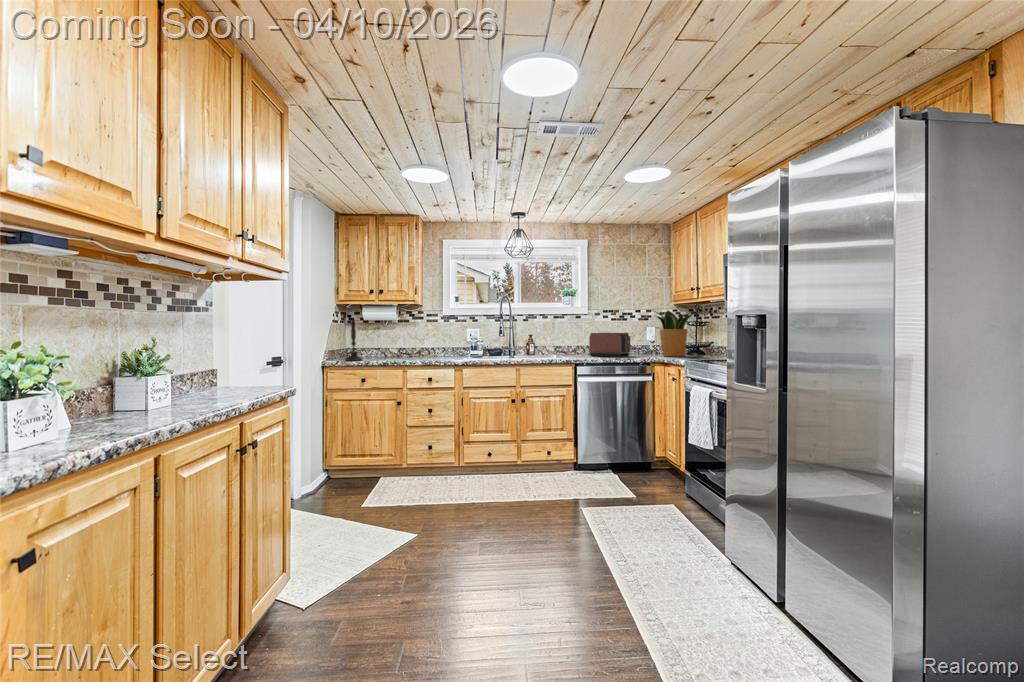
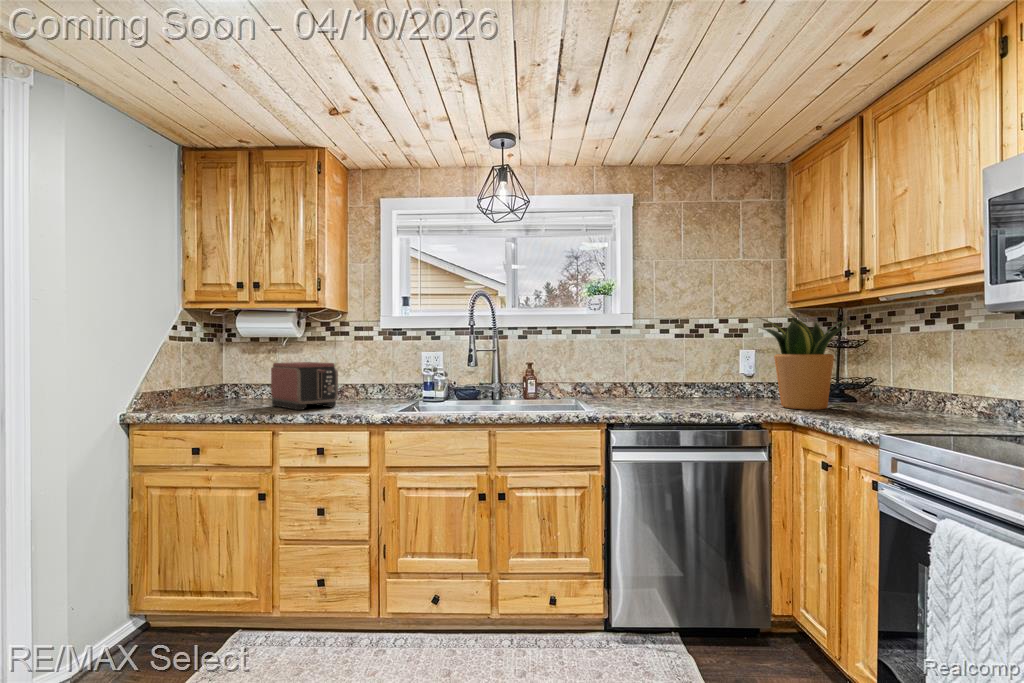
candle: present [345,319,362,361] -> none [179,333,214,412]
toaster: present [589,333,631,357] -> present [271,362,338,410]

